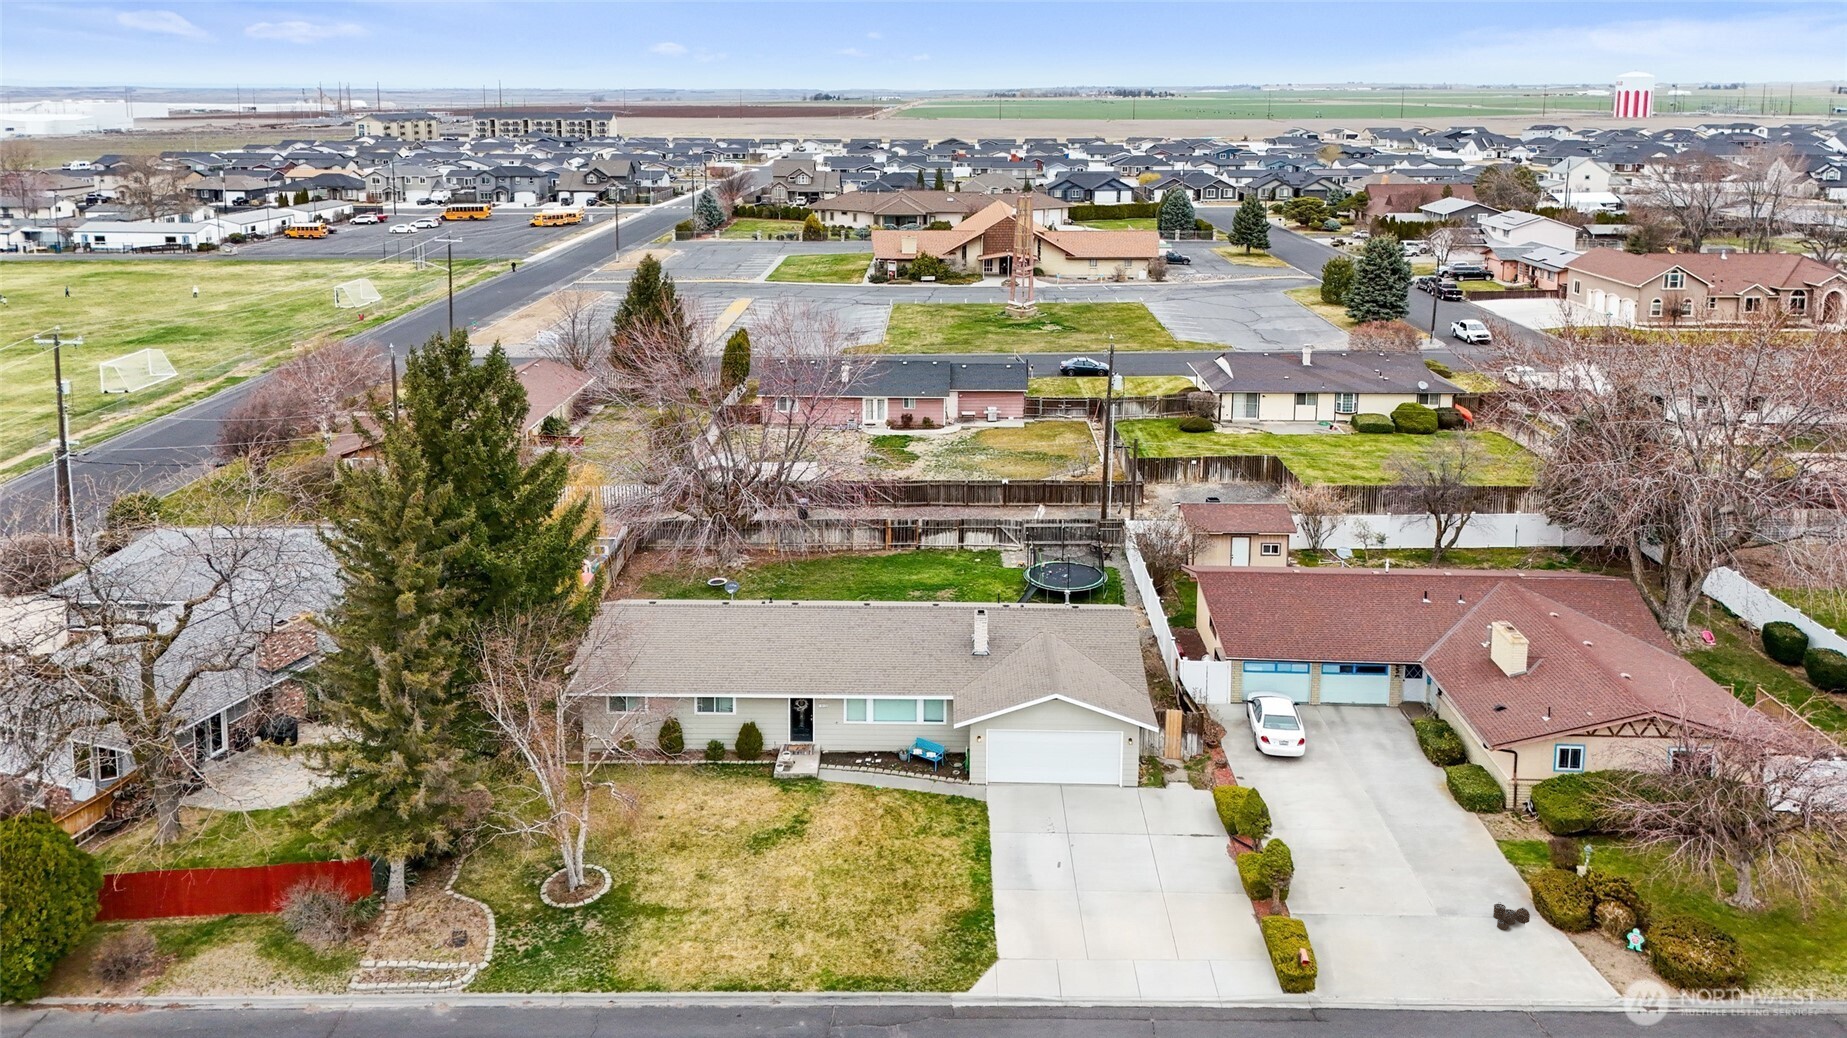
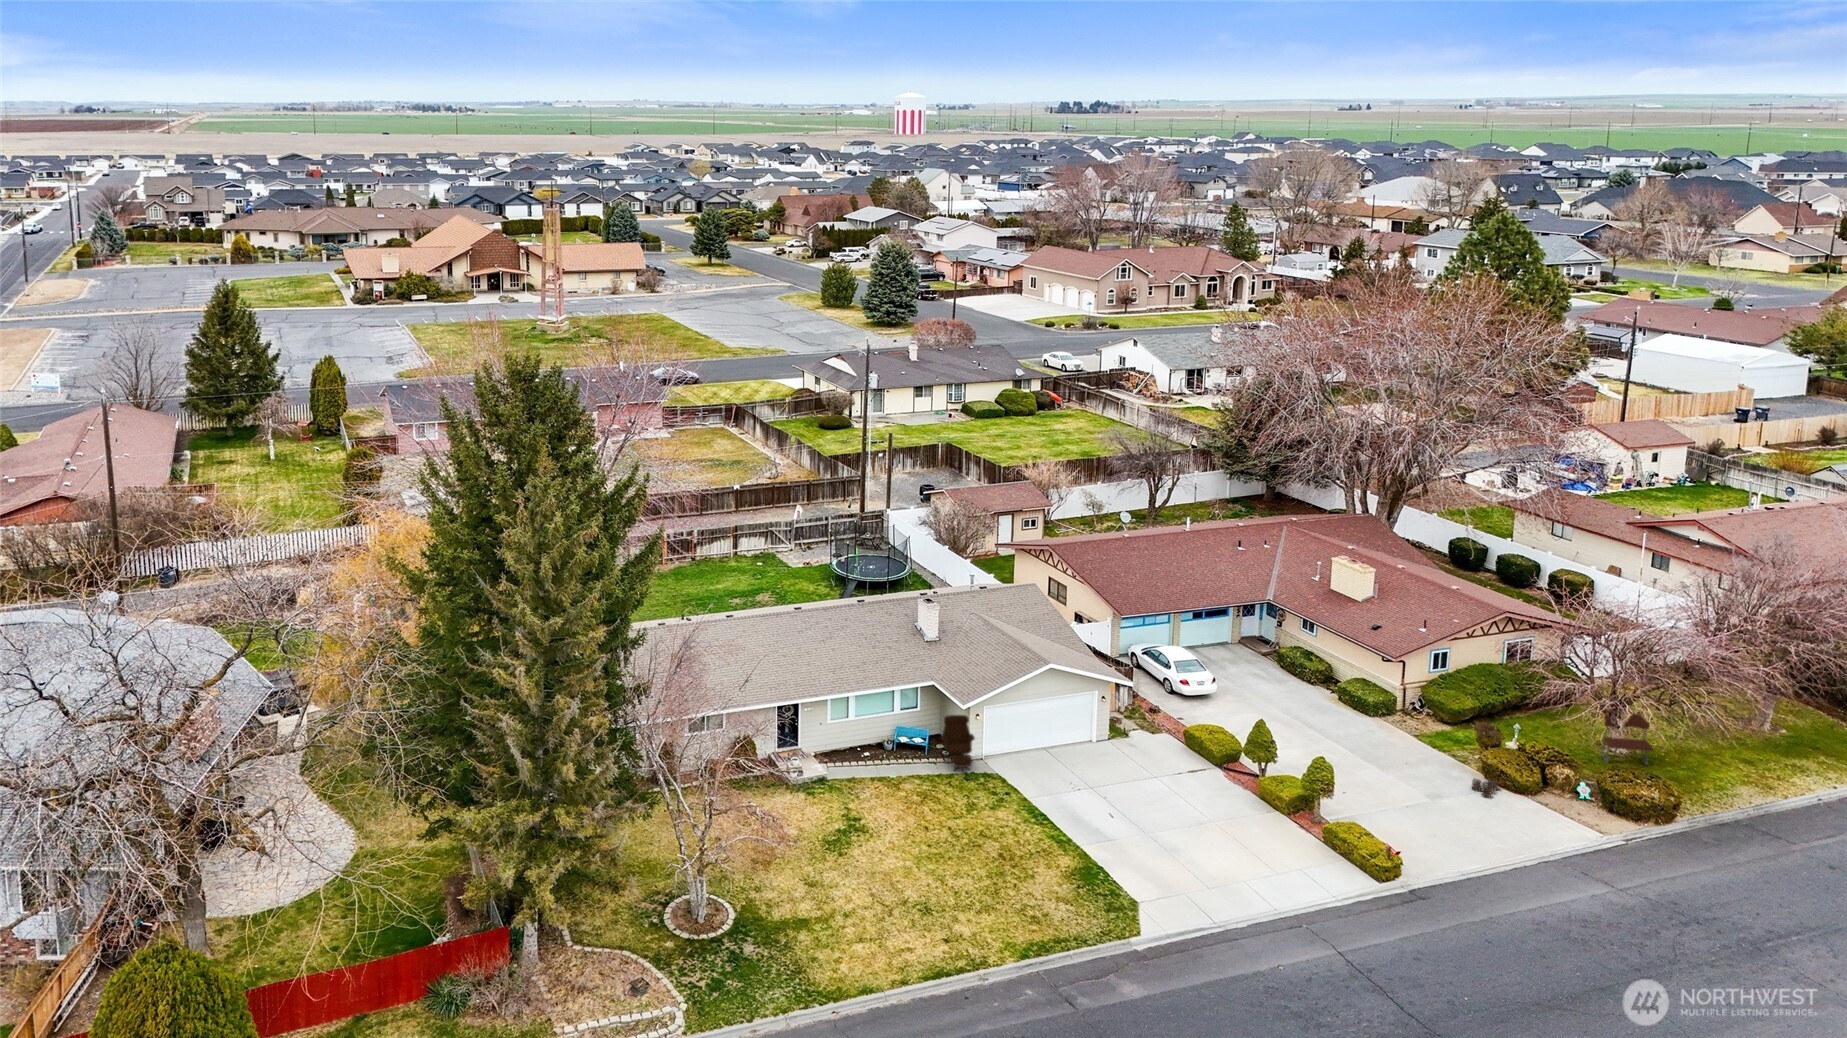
lounge chair: none [939,737,976,798] -> present [941,715,975,768]
bench: none [1722,853,1793,932] -> present [1602,713,1654,765]

